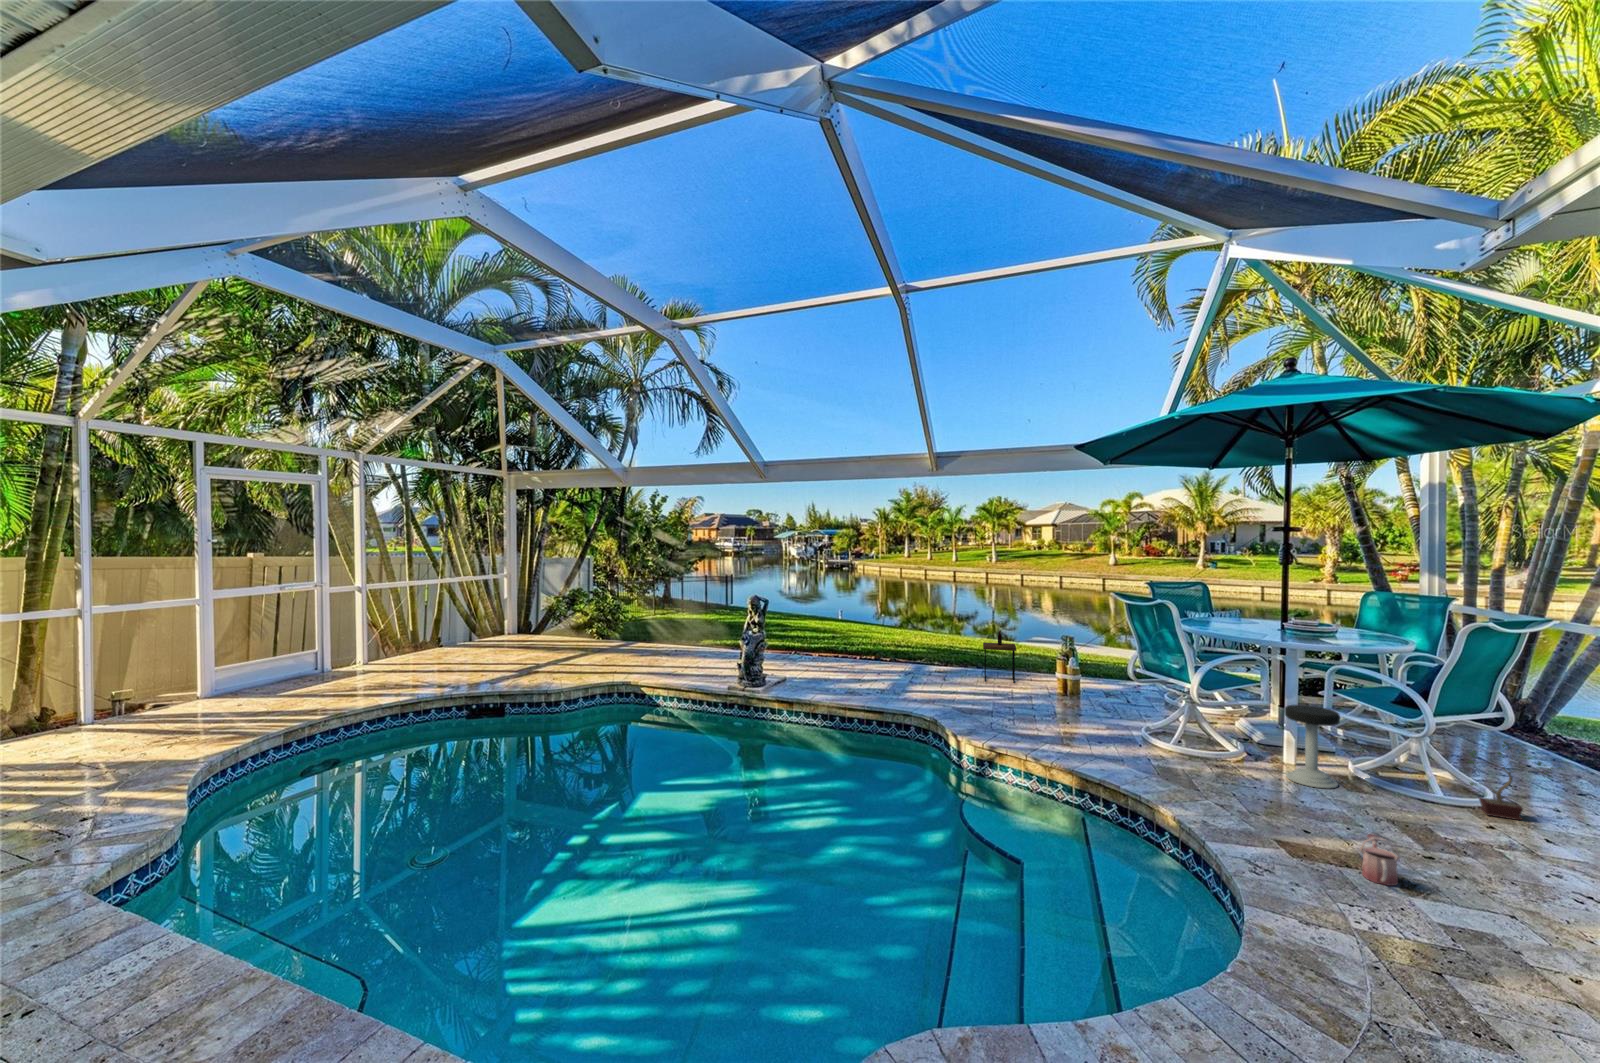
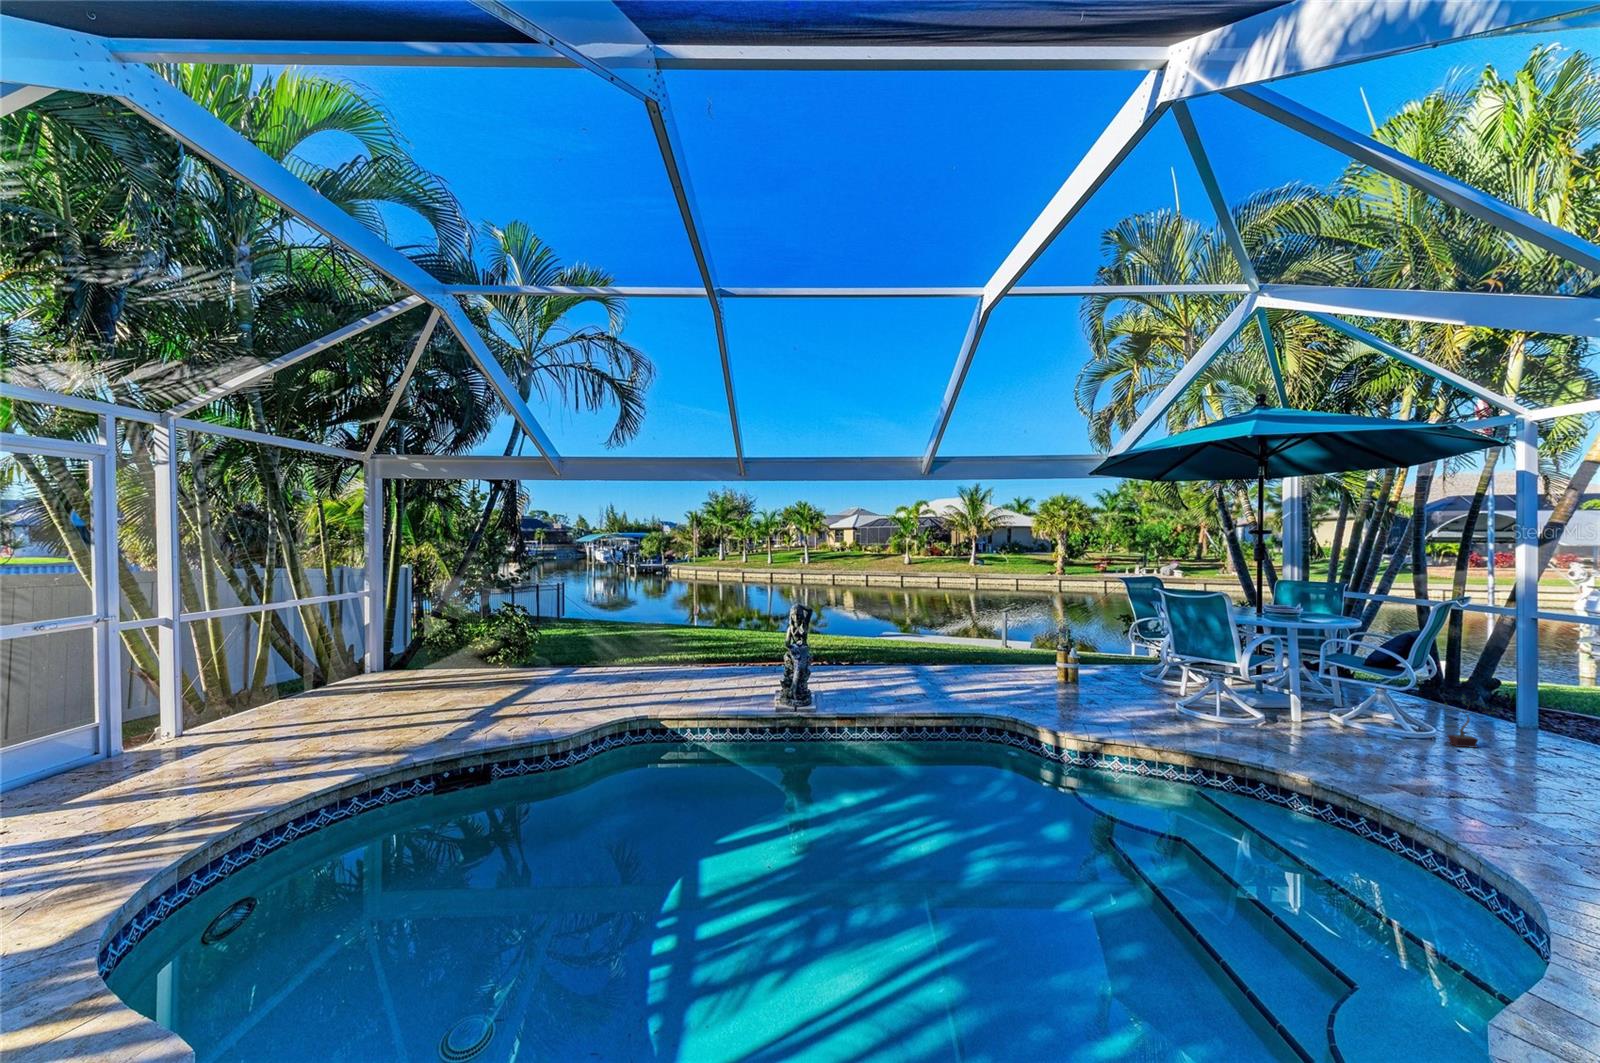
side table: present [983,631,1016,683] -> none [973,633,1009,680]
stool: present [1285,705,1340,789] -> none [1314,680,1357,742]
watering can: present [1361,834,1400,886] -> none [1467,771,1509,807]

